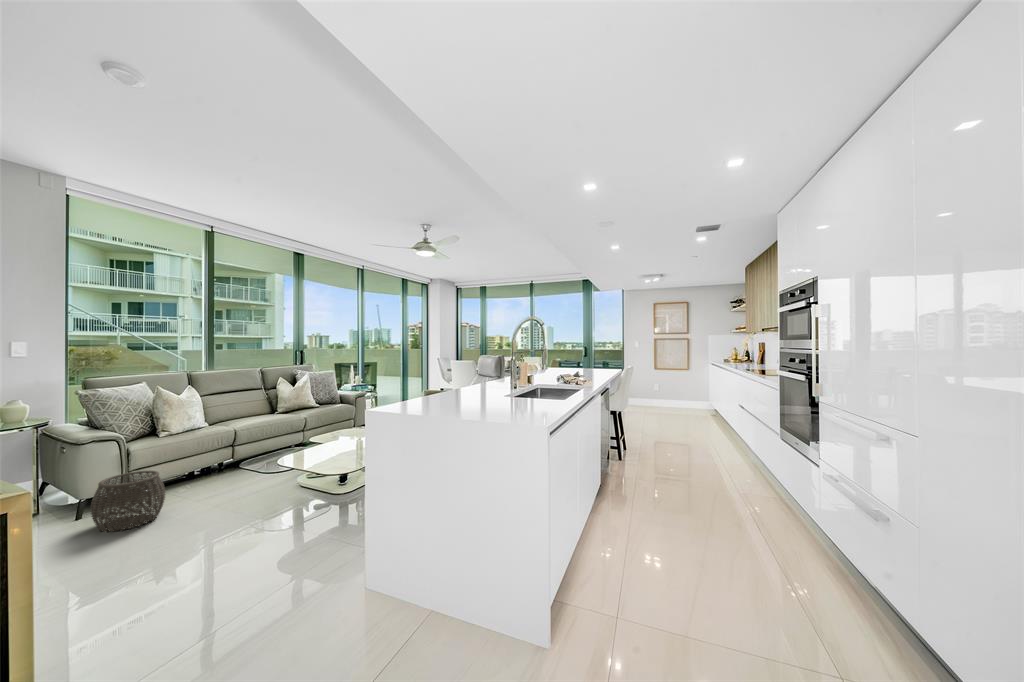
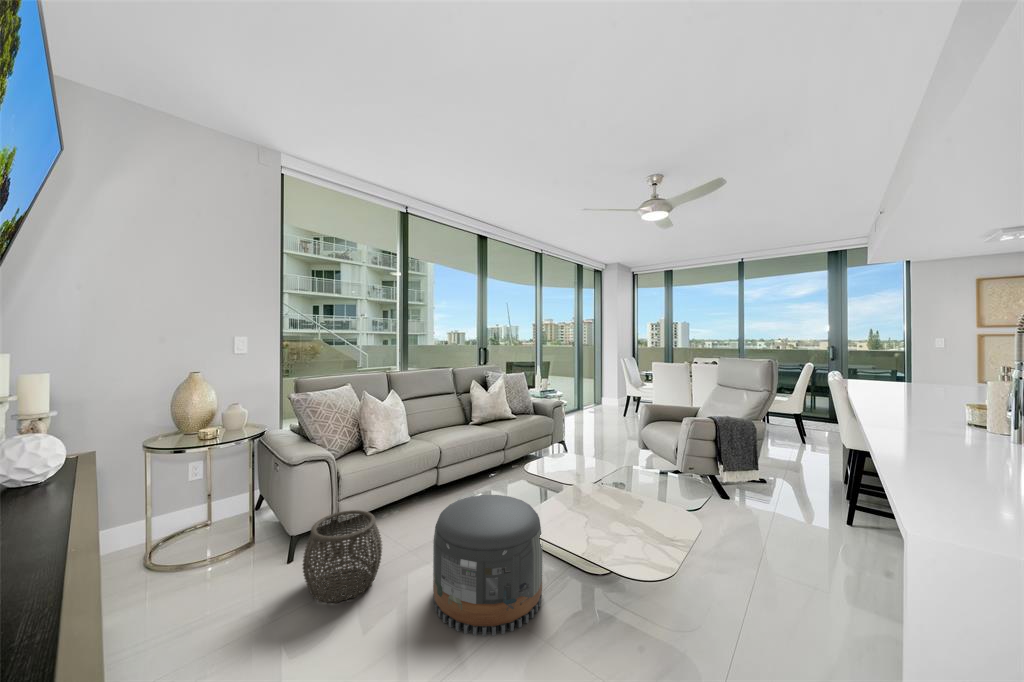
pouf: none [205,450,292,529] -> present [433,495,542,636]

